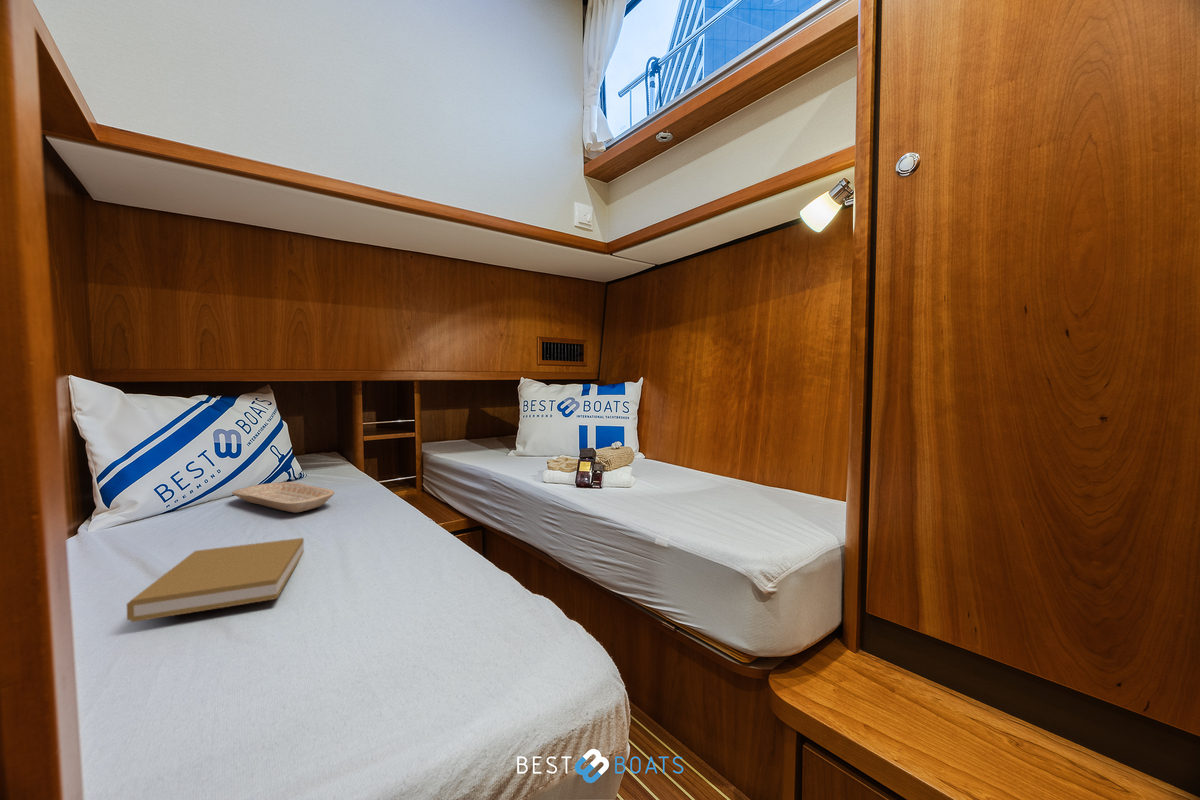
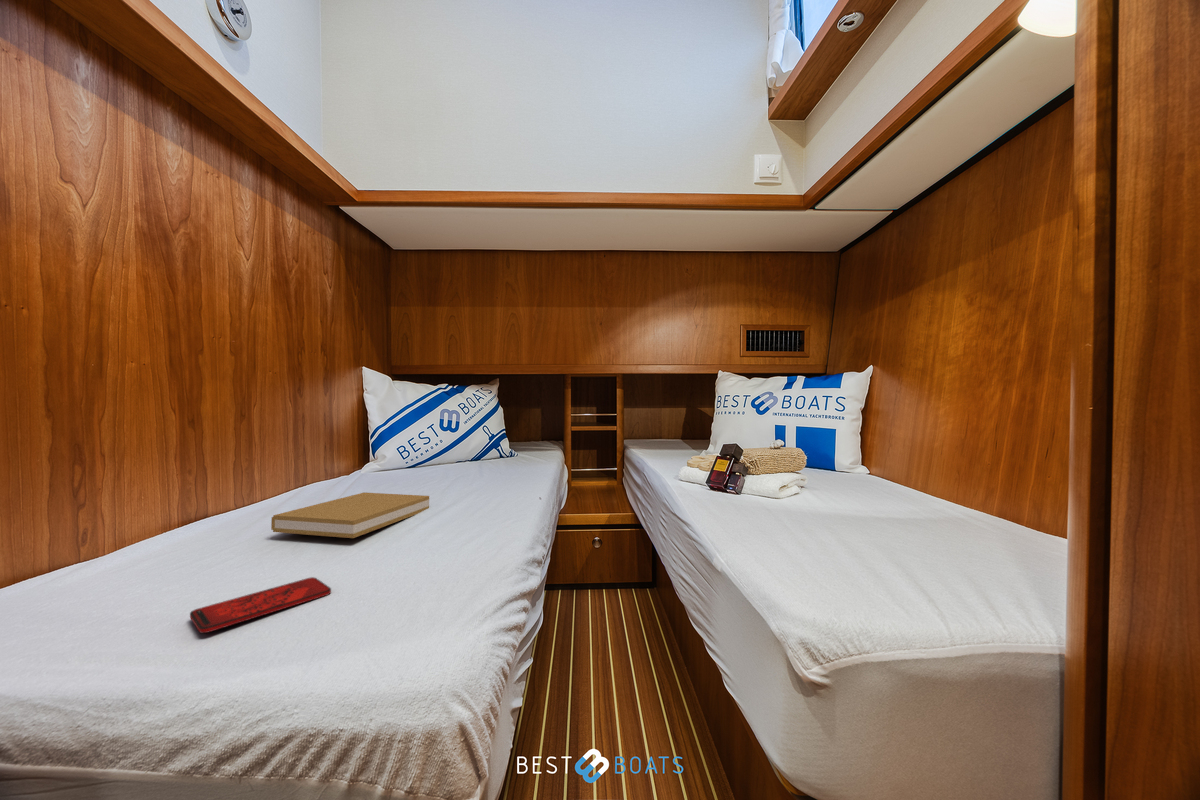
tray: present [232,482,335,512] -> none [440,455,496,478]
smartphone: none [201,644,337,724] -> present [190,577,331,633]

